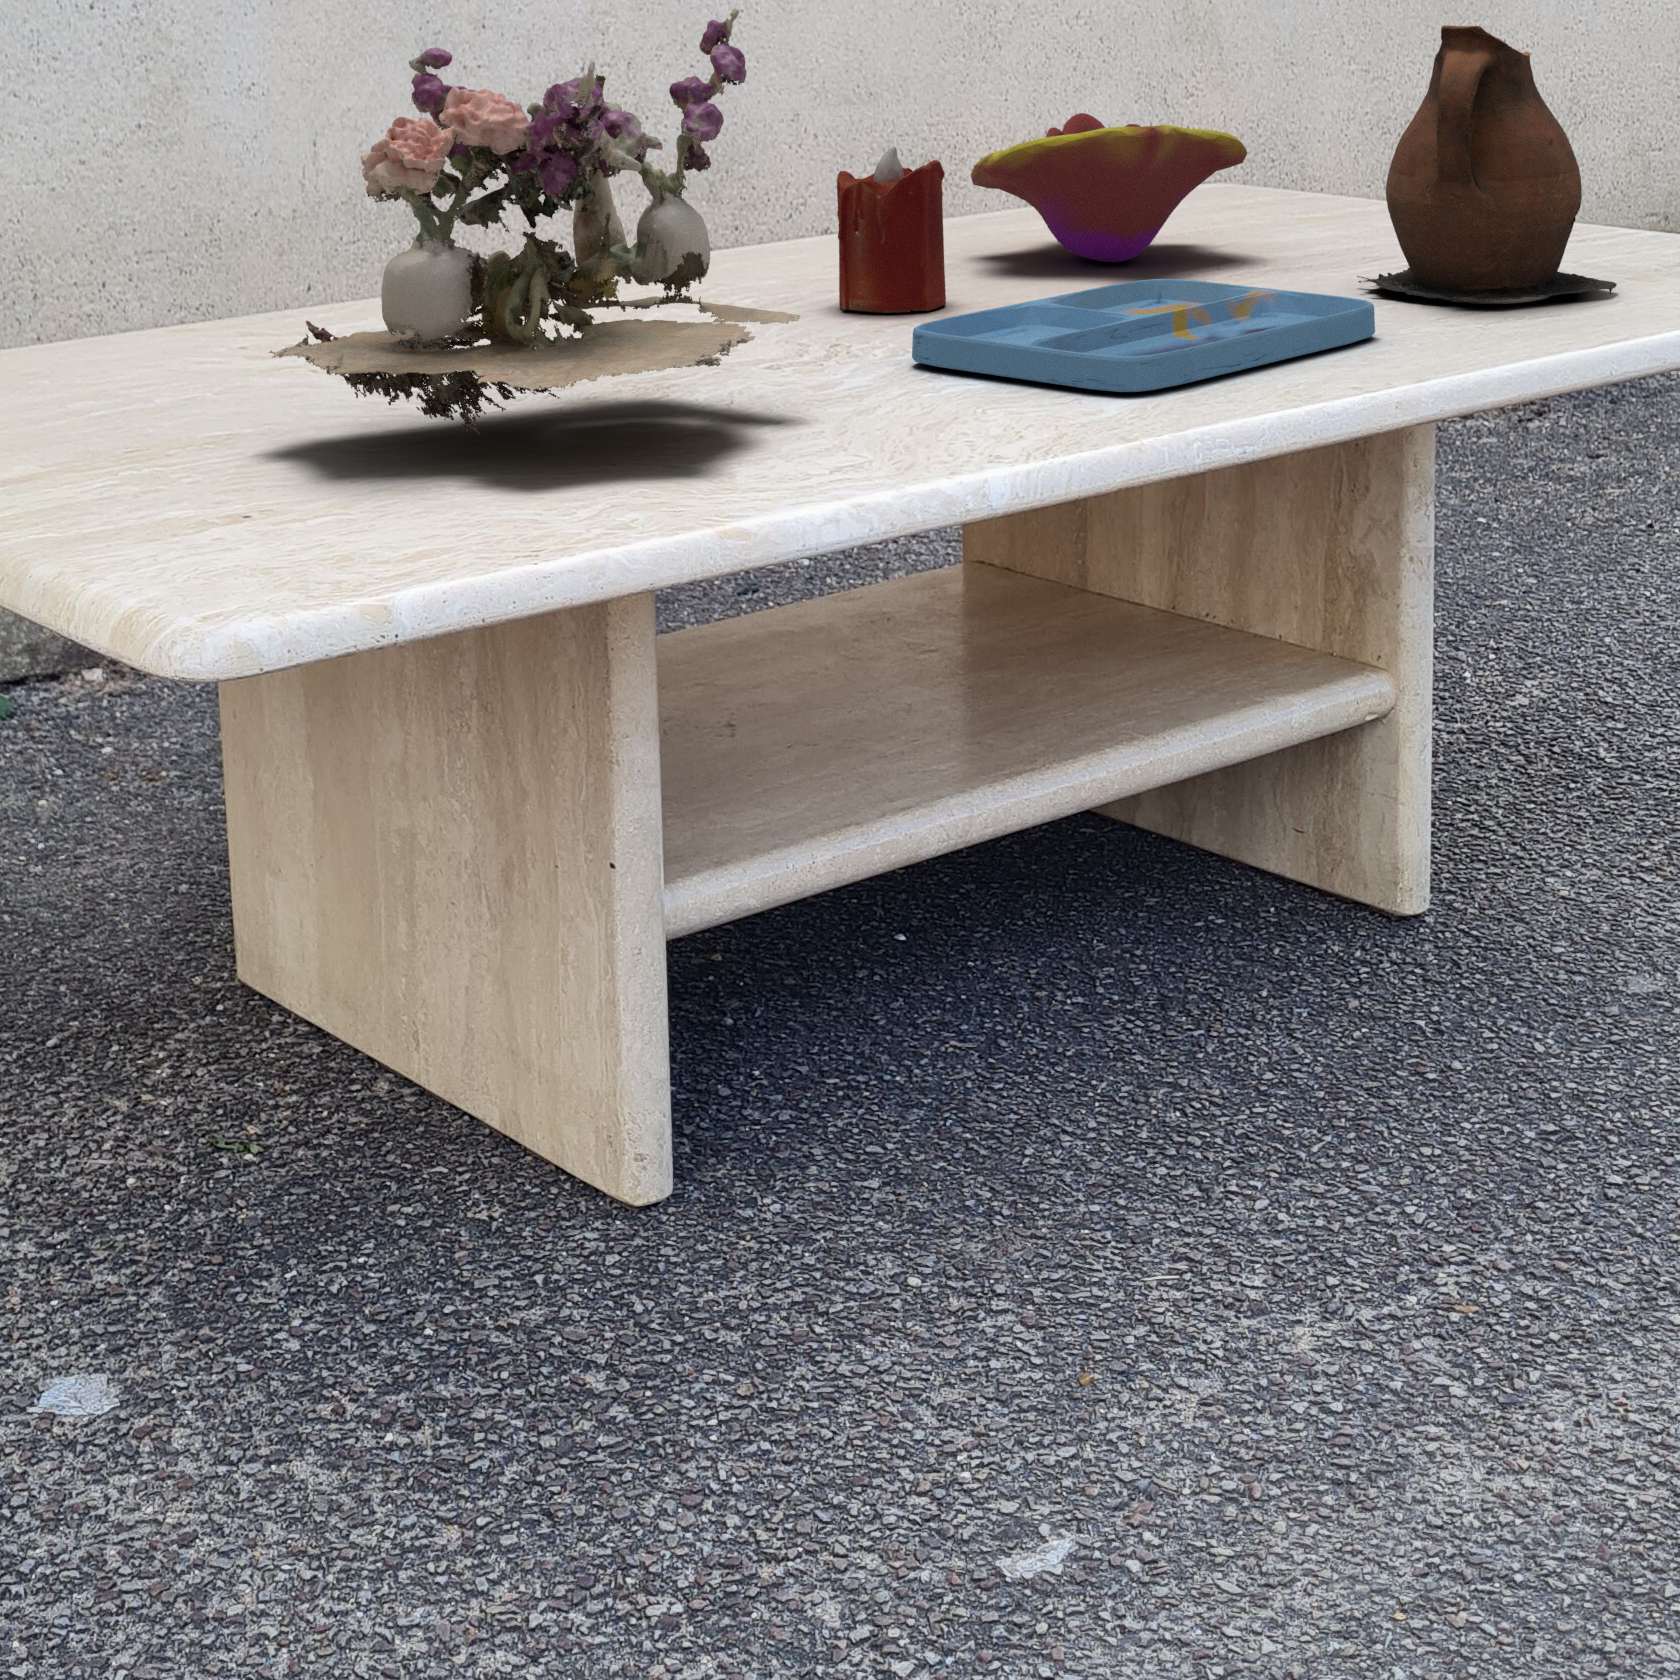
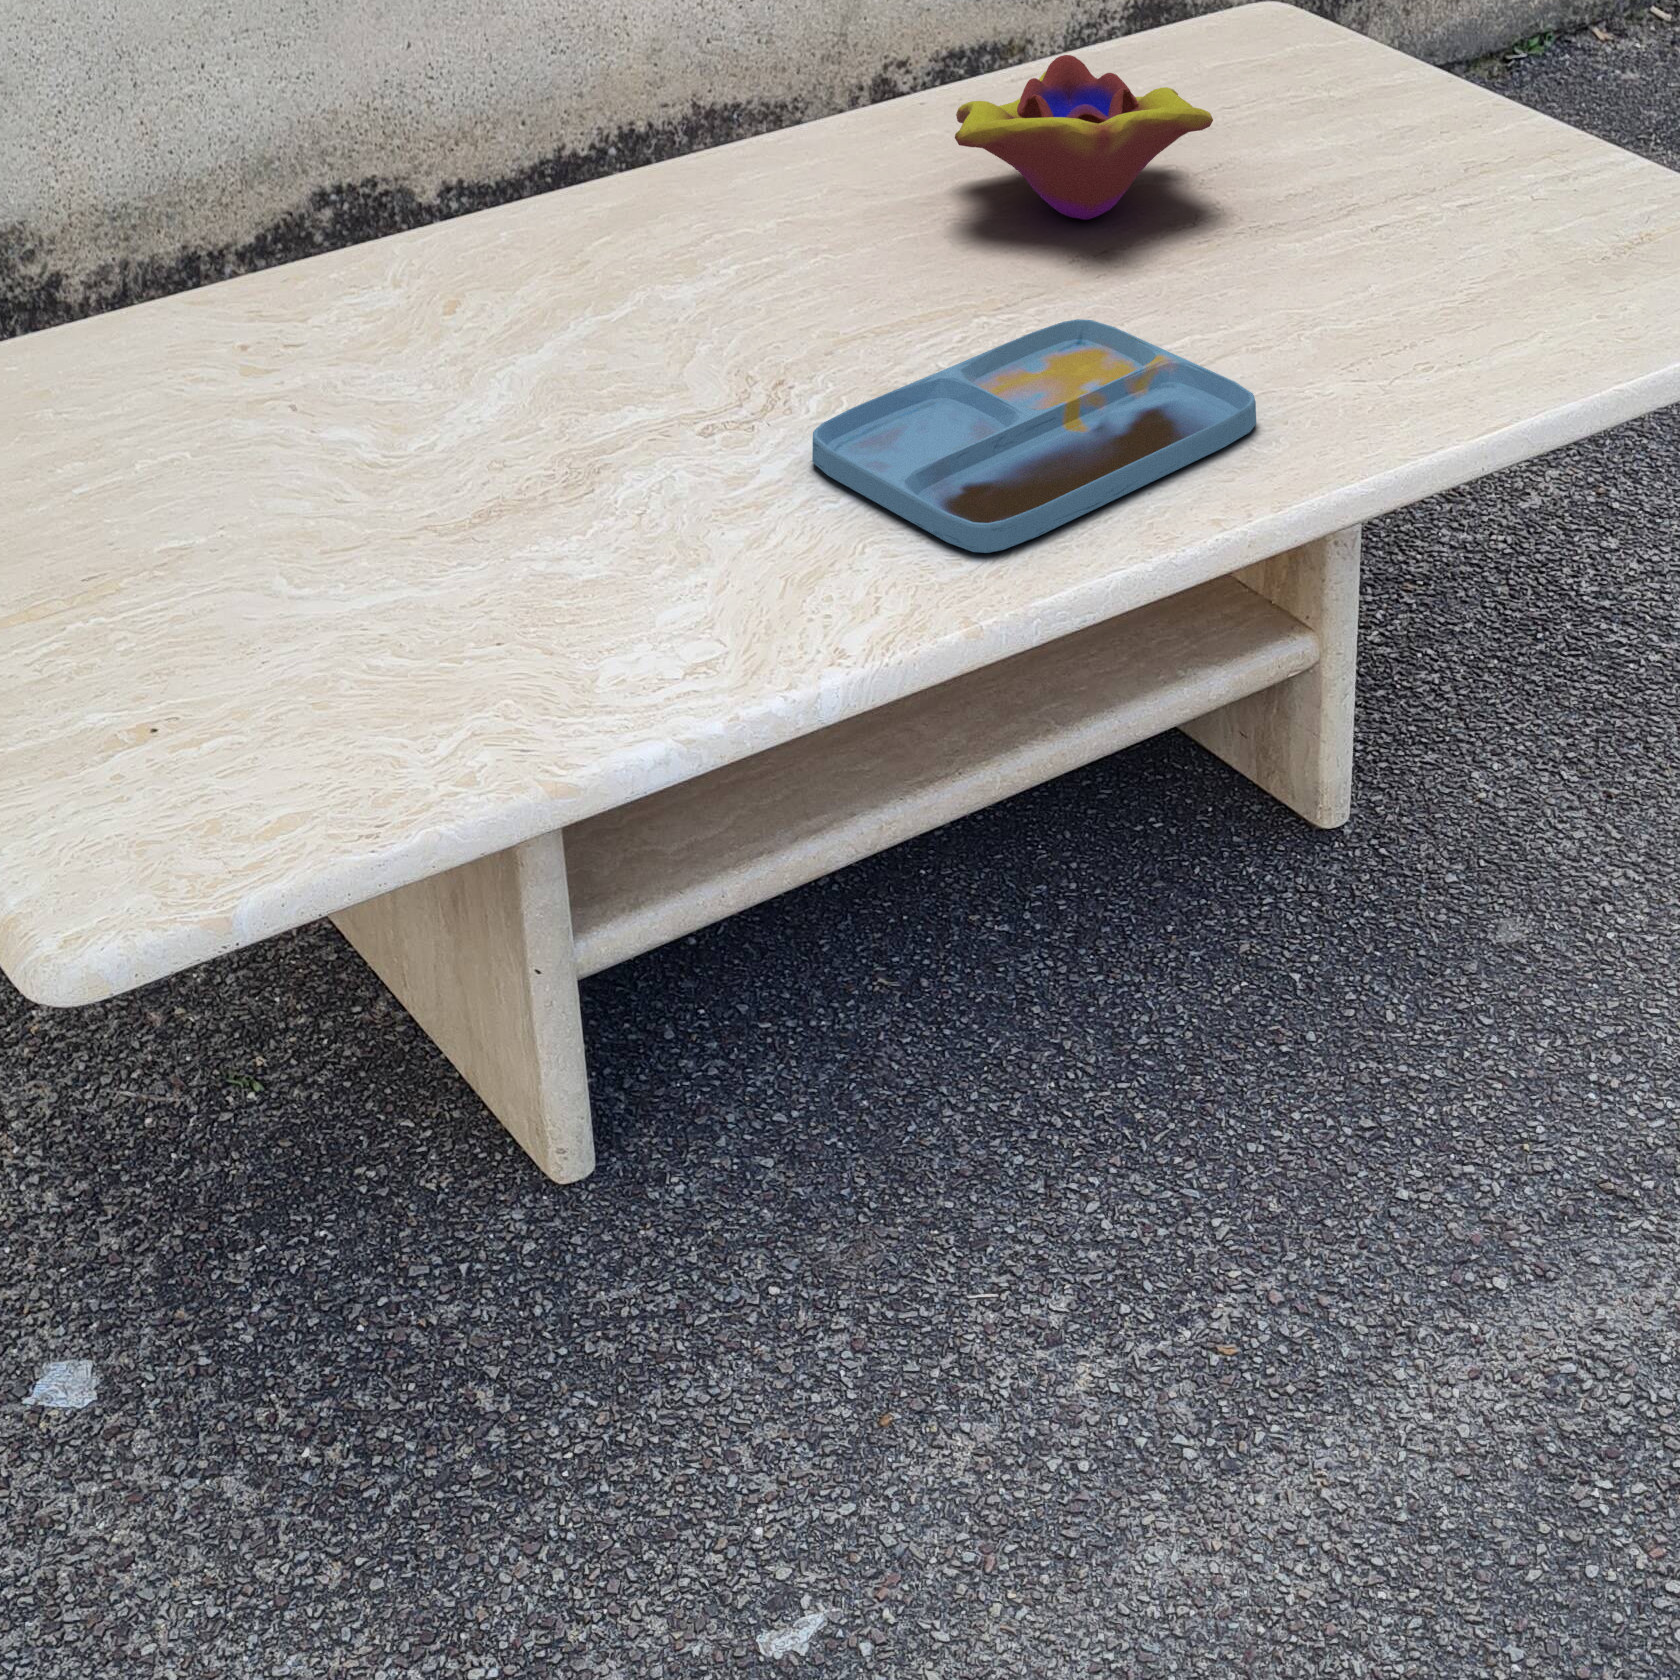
flower arrangement: present [268,8,800,434] -> none [176,207,670,653]
ceramic pitcher: present [1357,25,1617,302] -> none [1282,93,1524,360]
candle: present [837,147,946,313] -> none [786,171,894,330]

